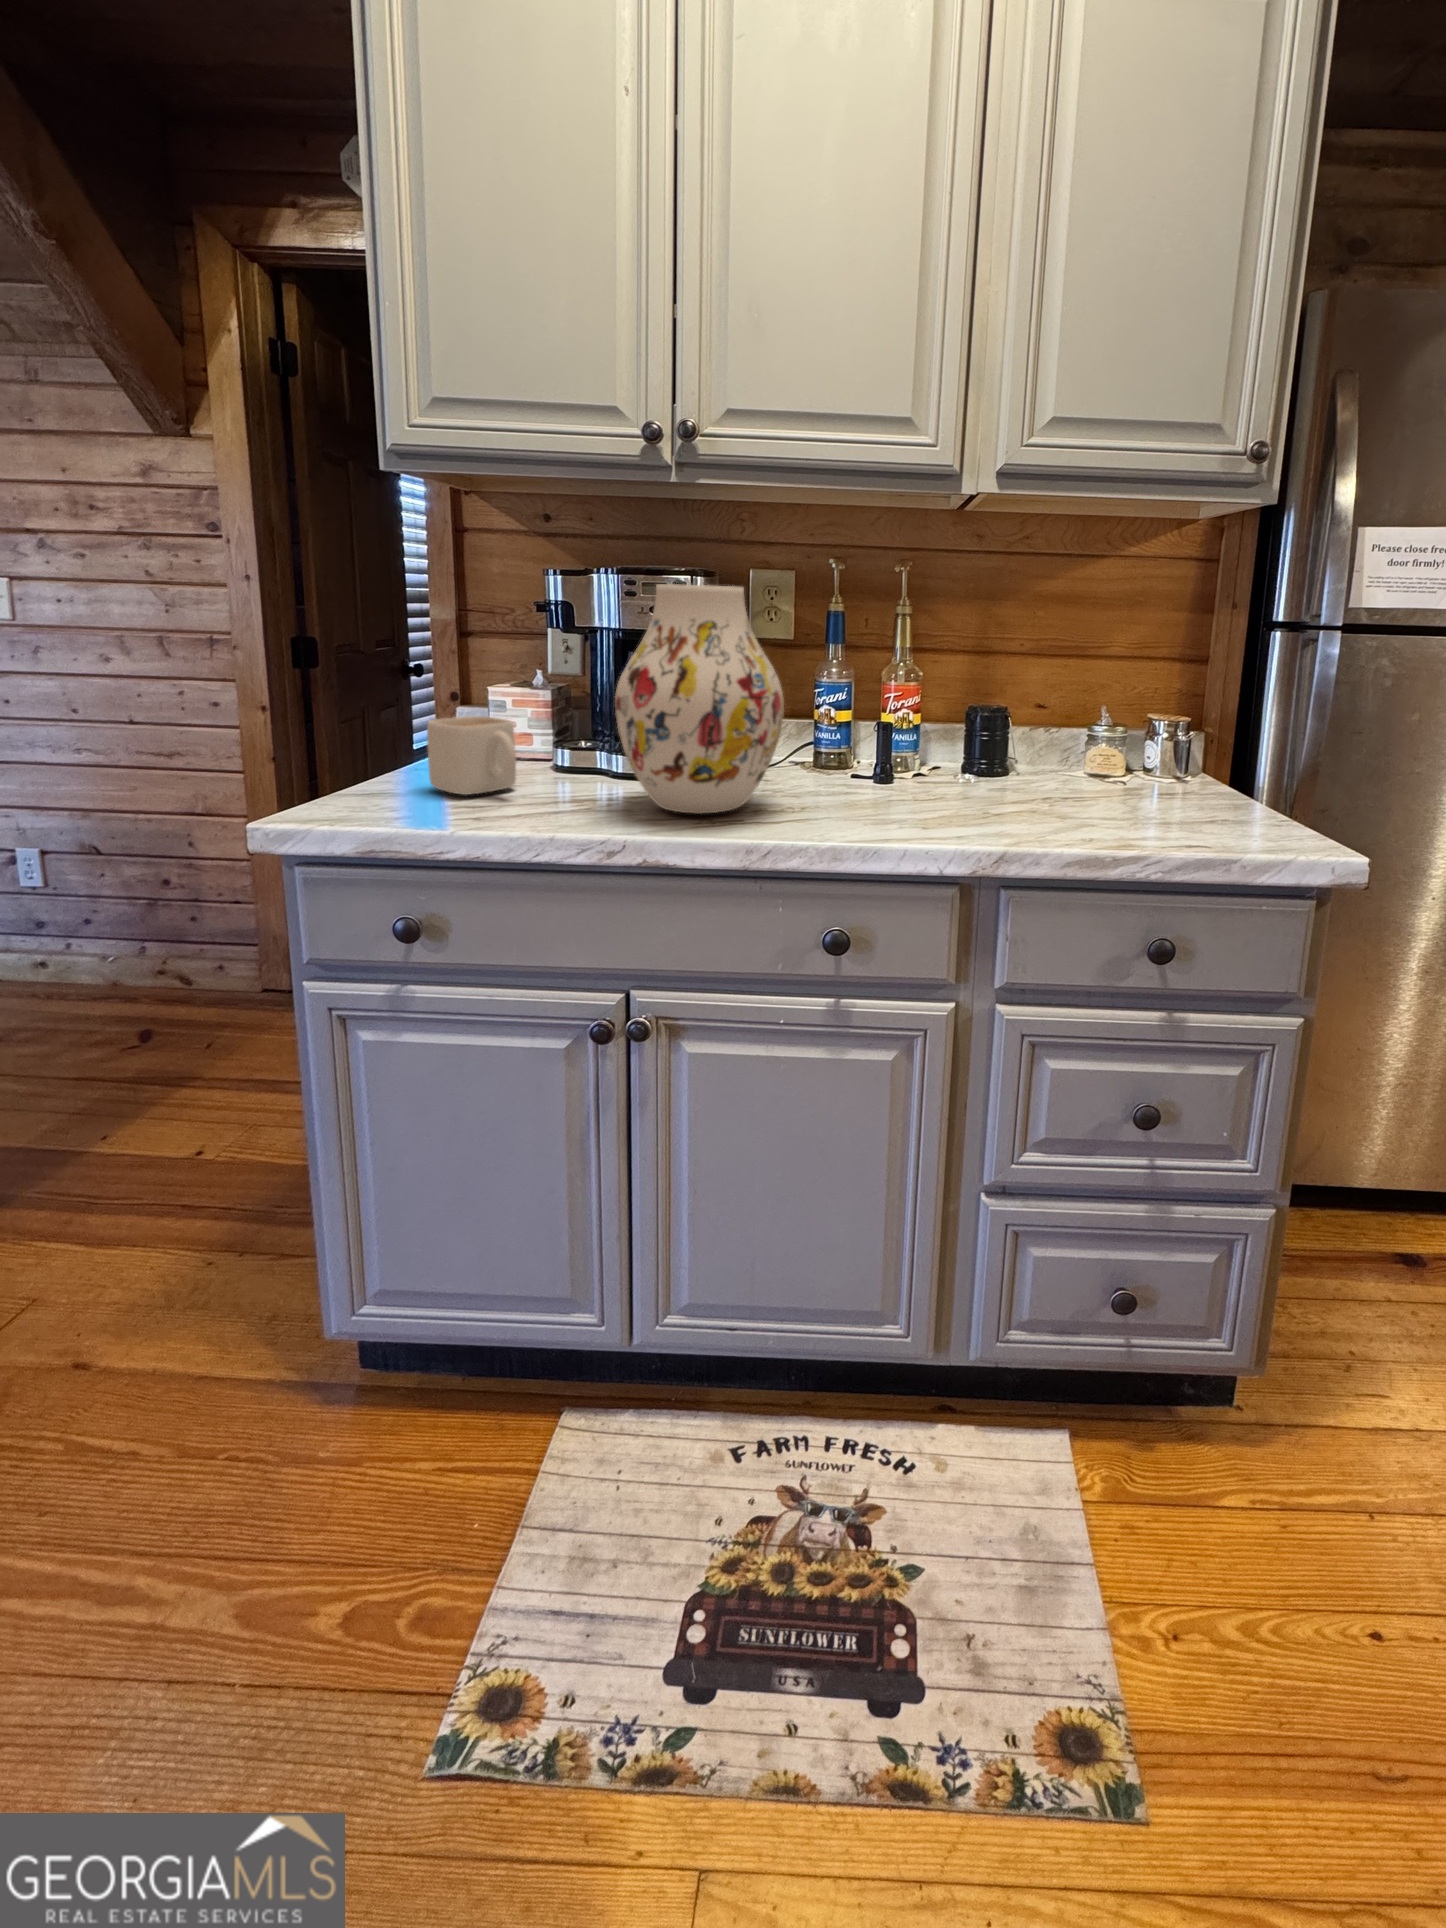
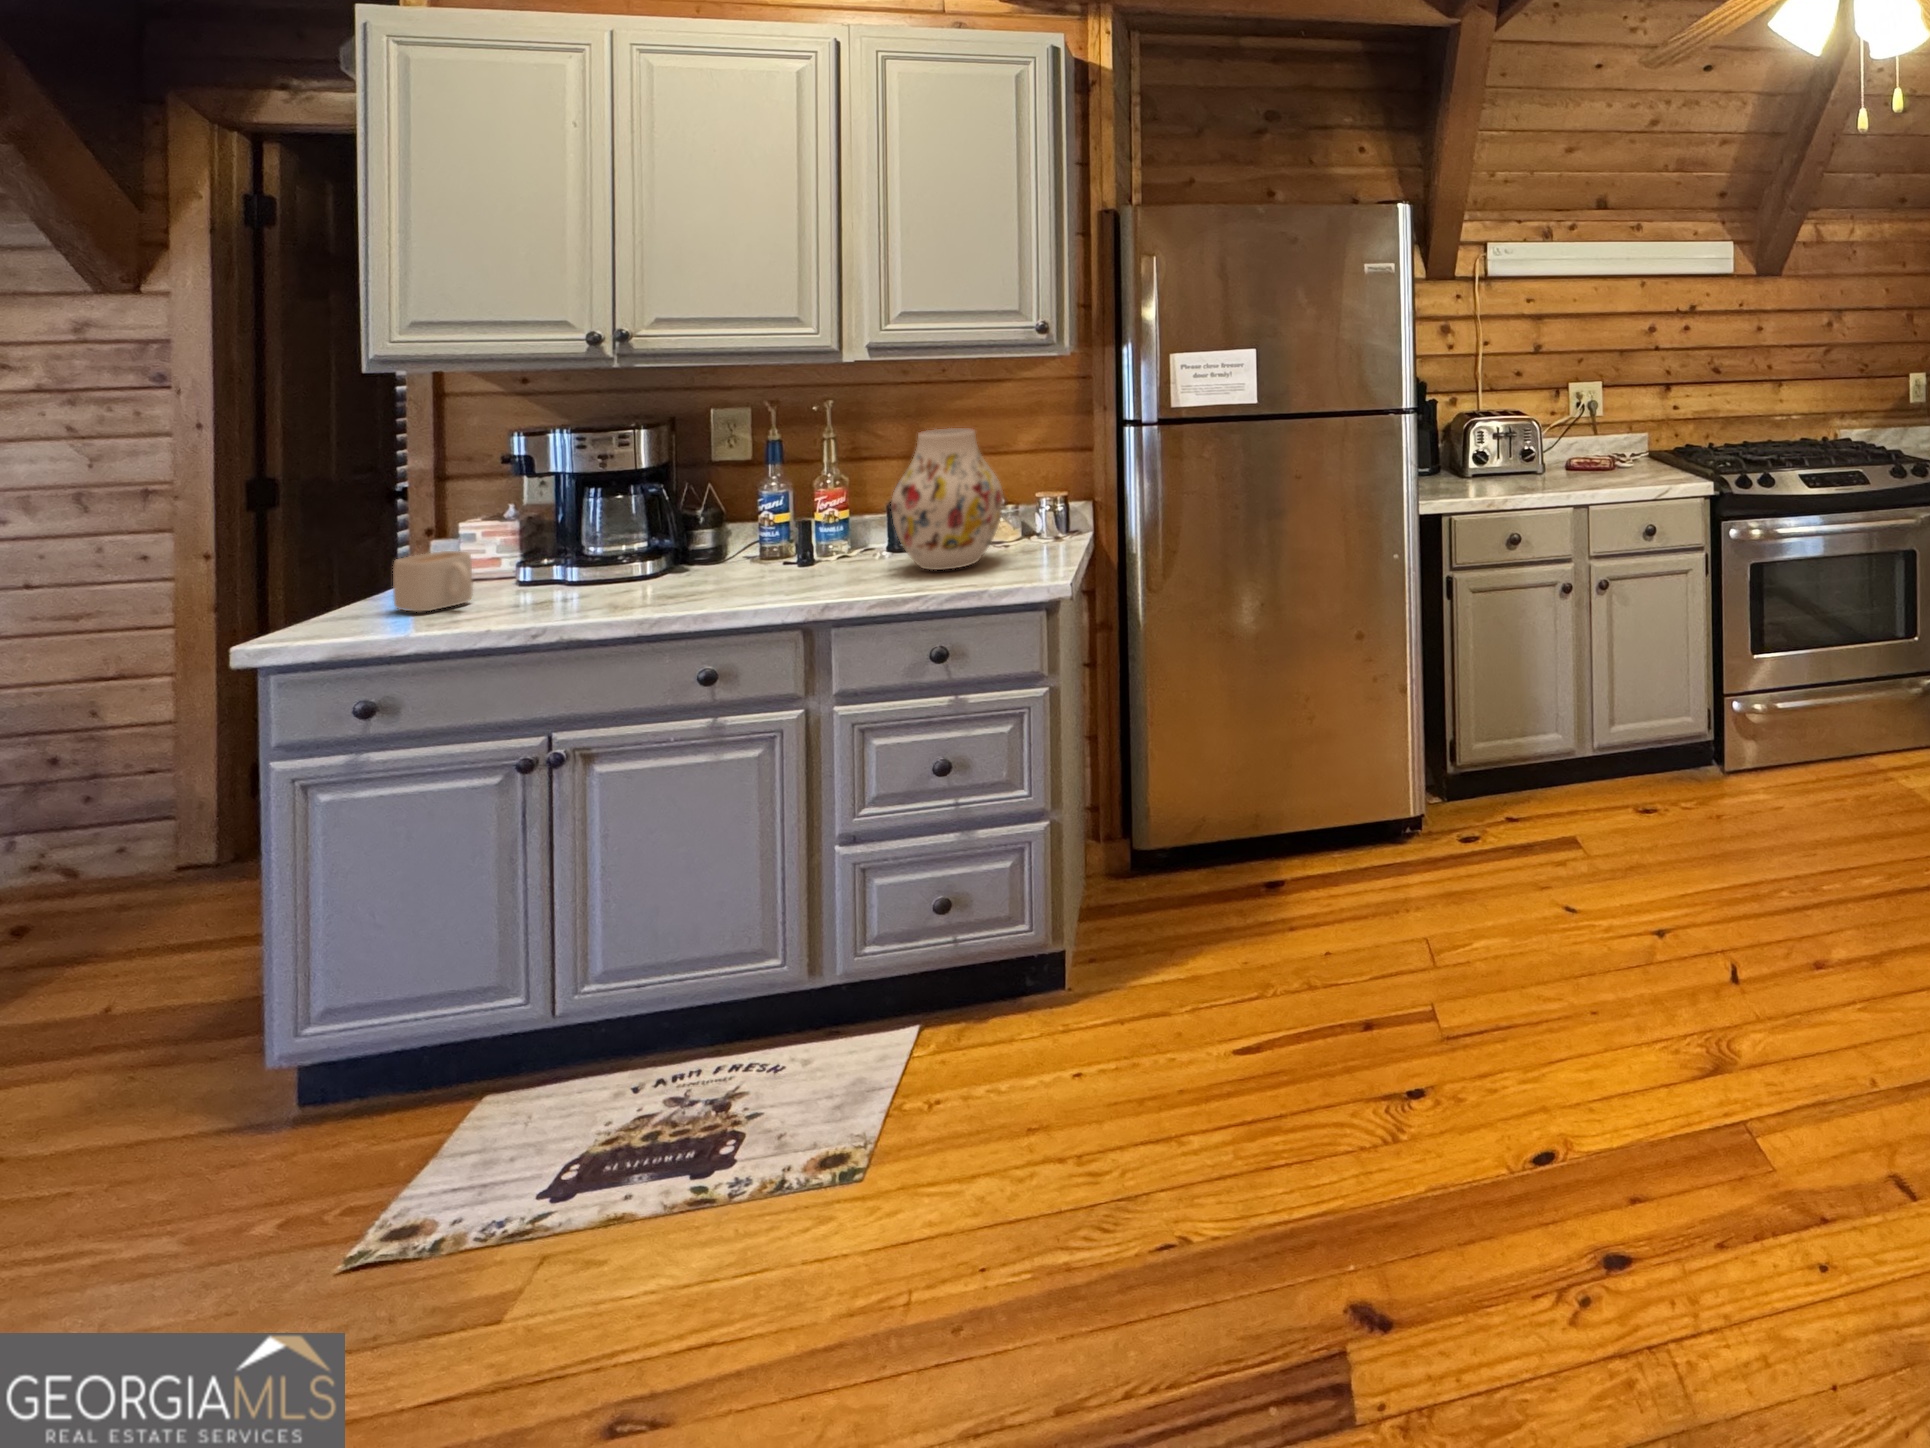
vase: present [615,584,784,814] -> present [891,428,1003,570]

